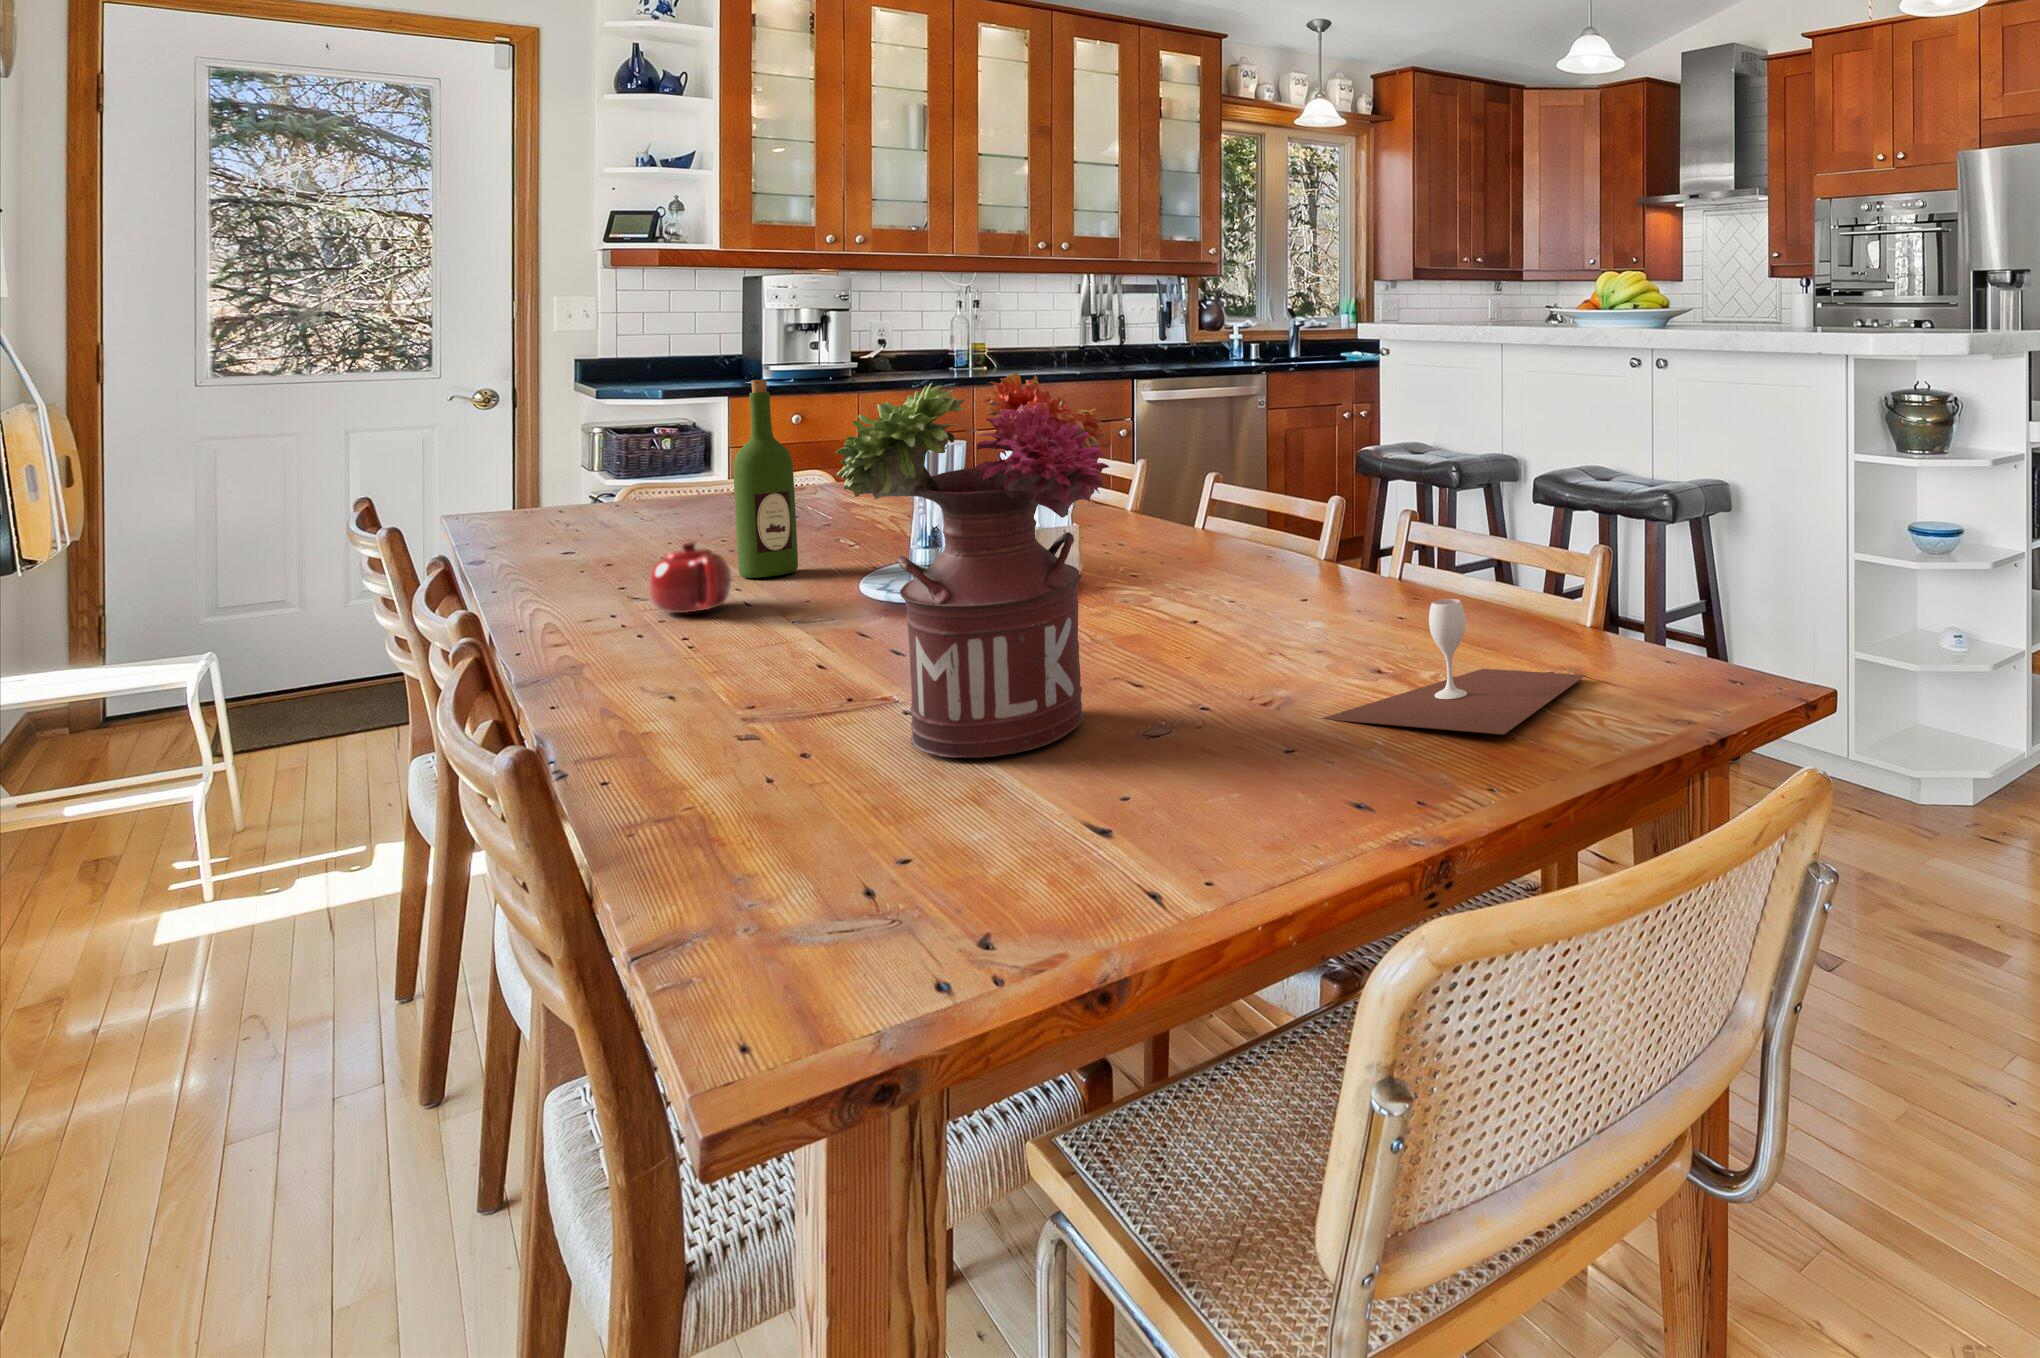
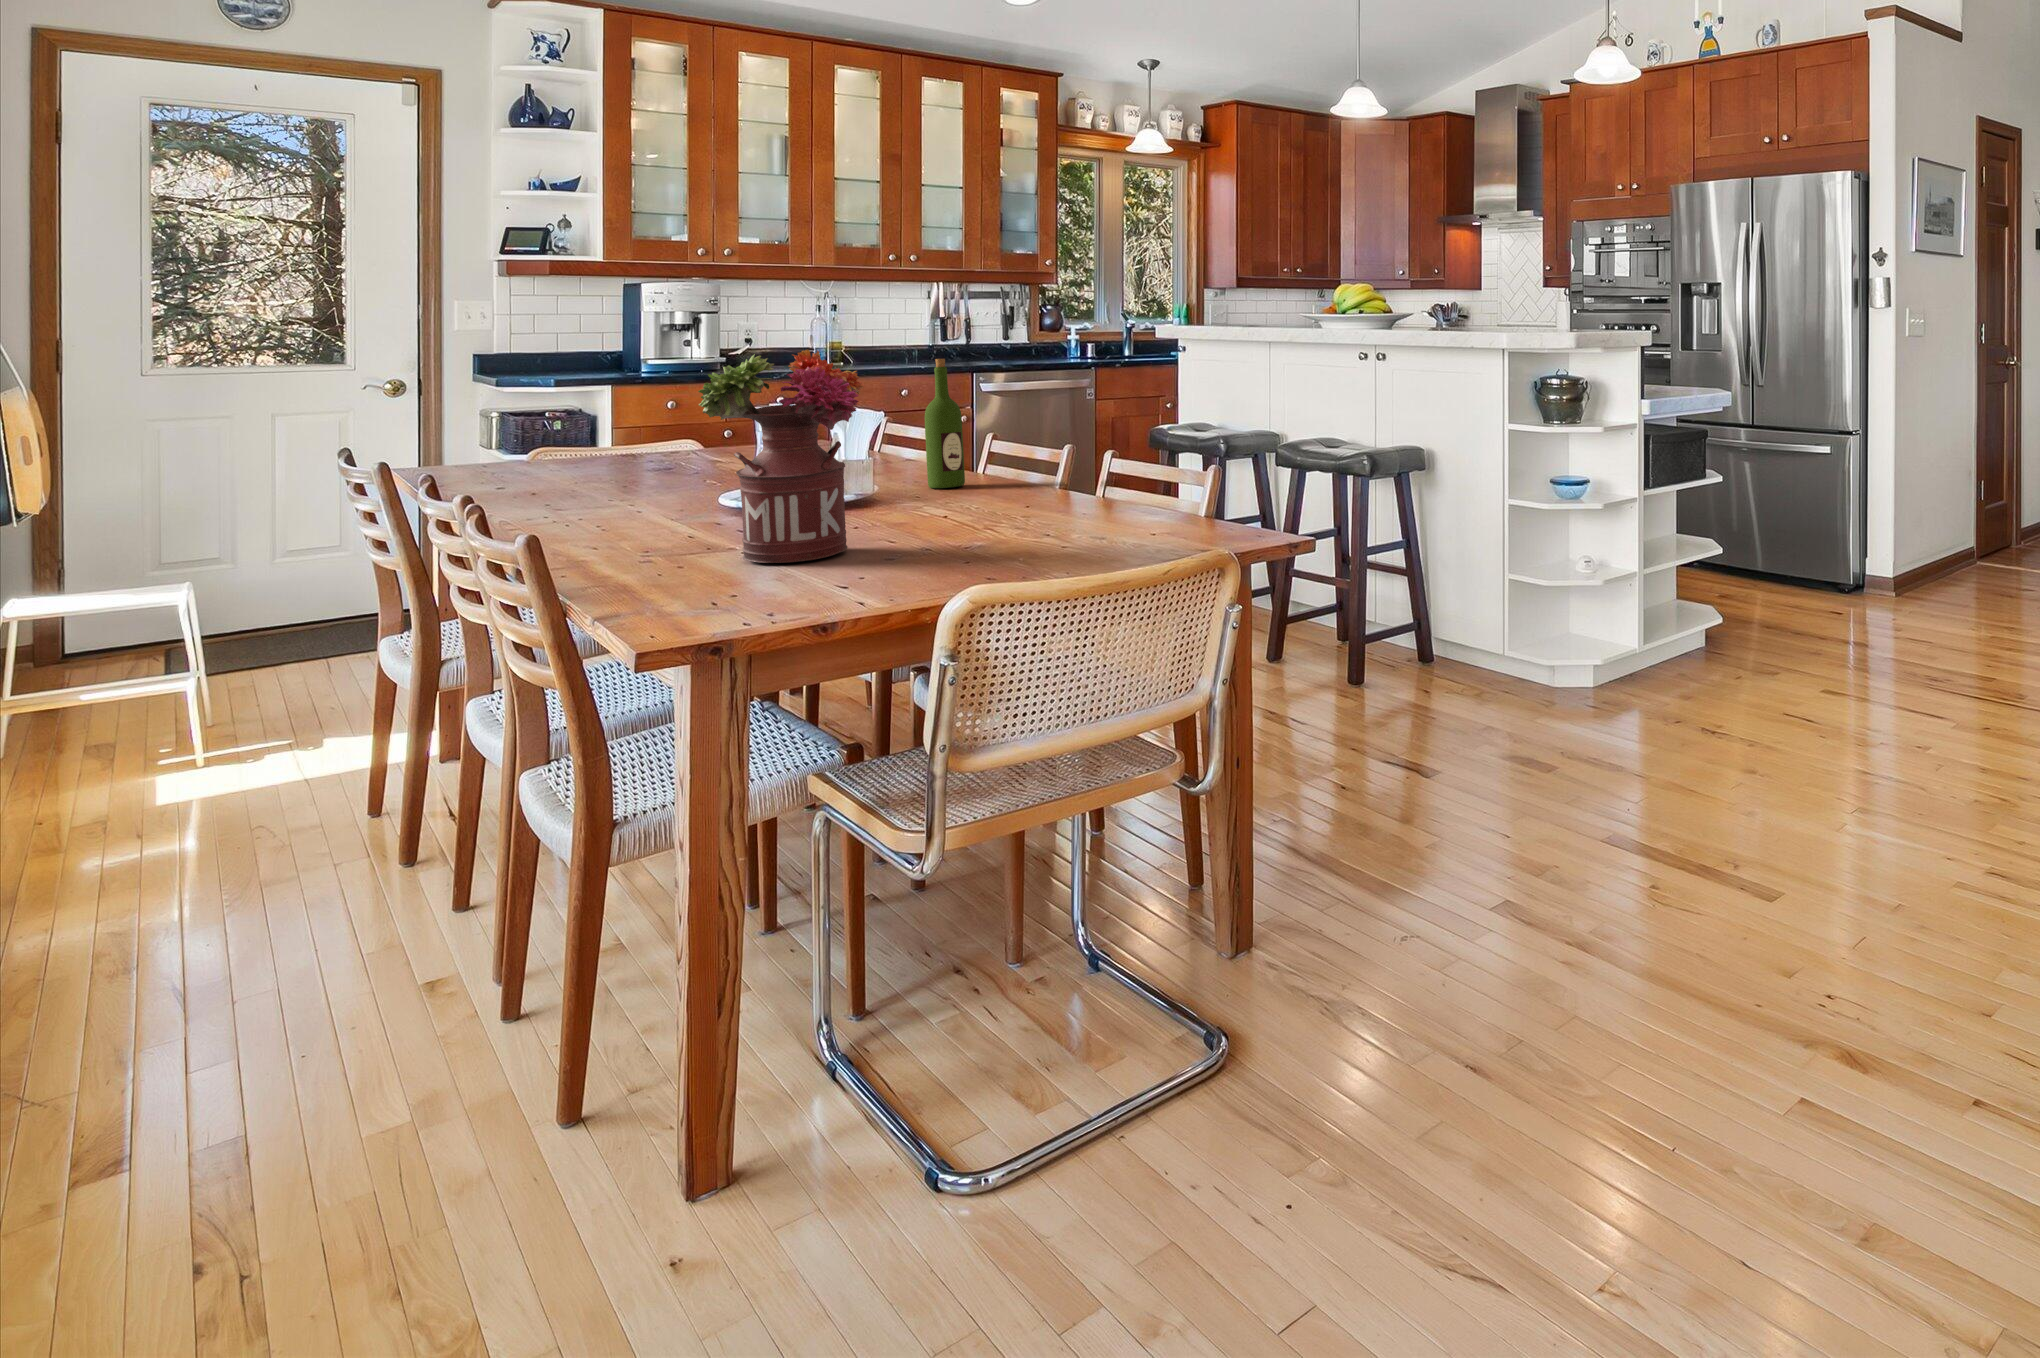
wine bottle: present [734,380,798,578] -> present [925,359,965,488]
teapot: present [649,542,731,613] -> none [571,468,628,513]
wine glass: present [1322,599,1586,735] -> none [982,484,1163,550]

